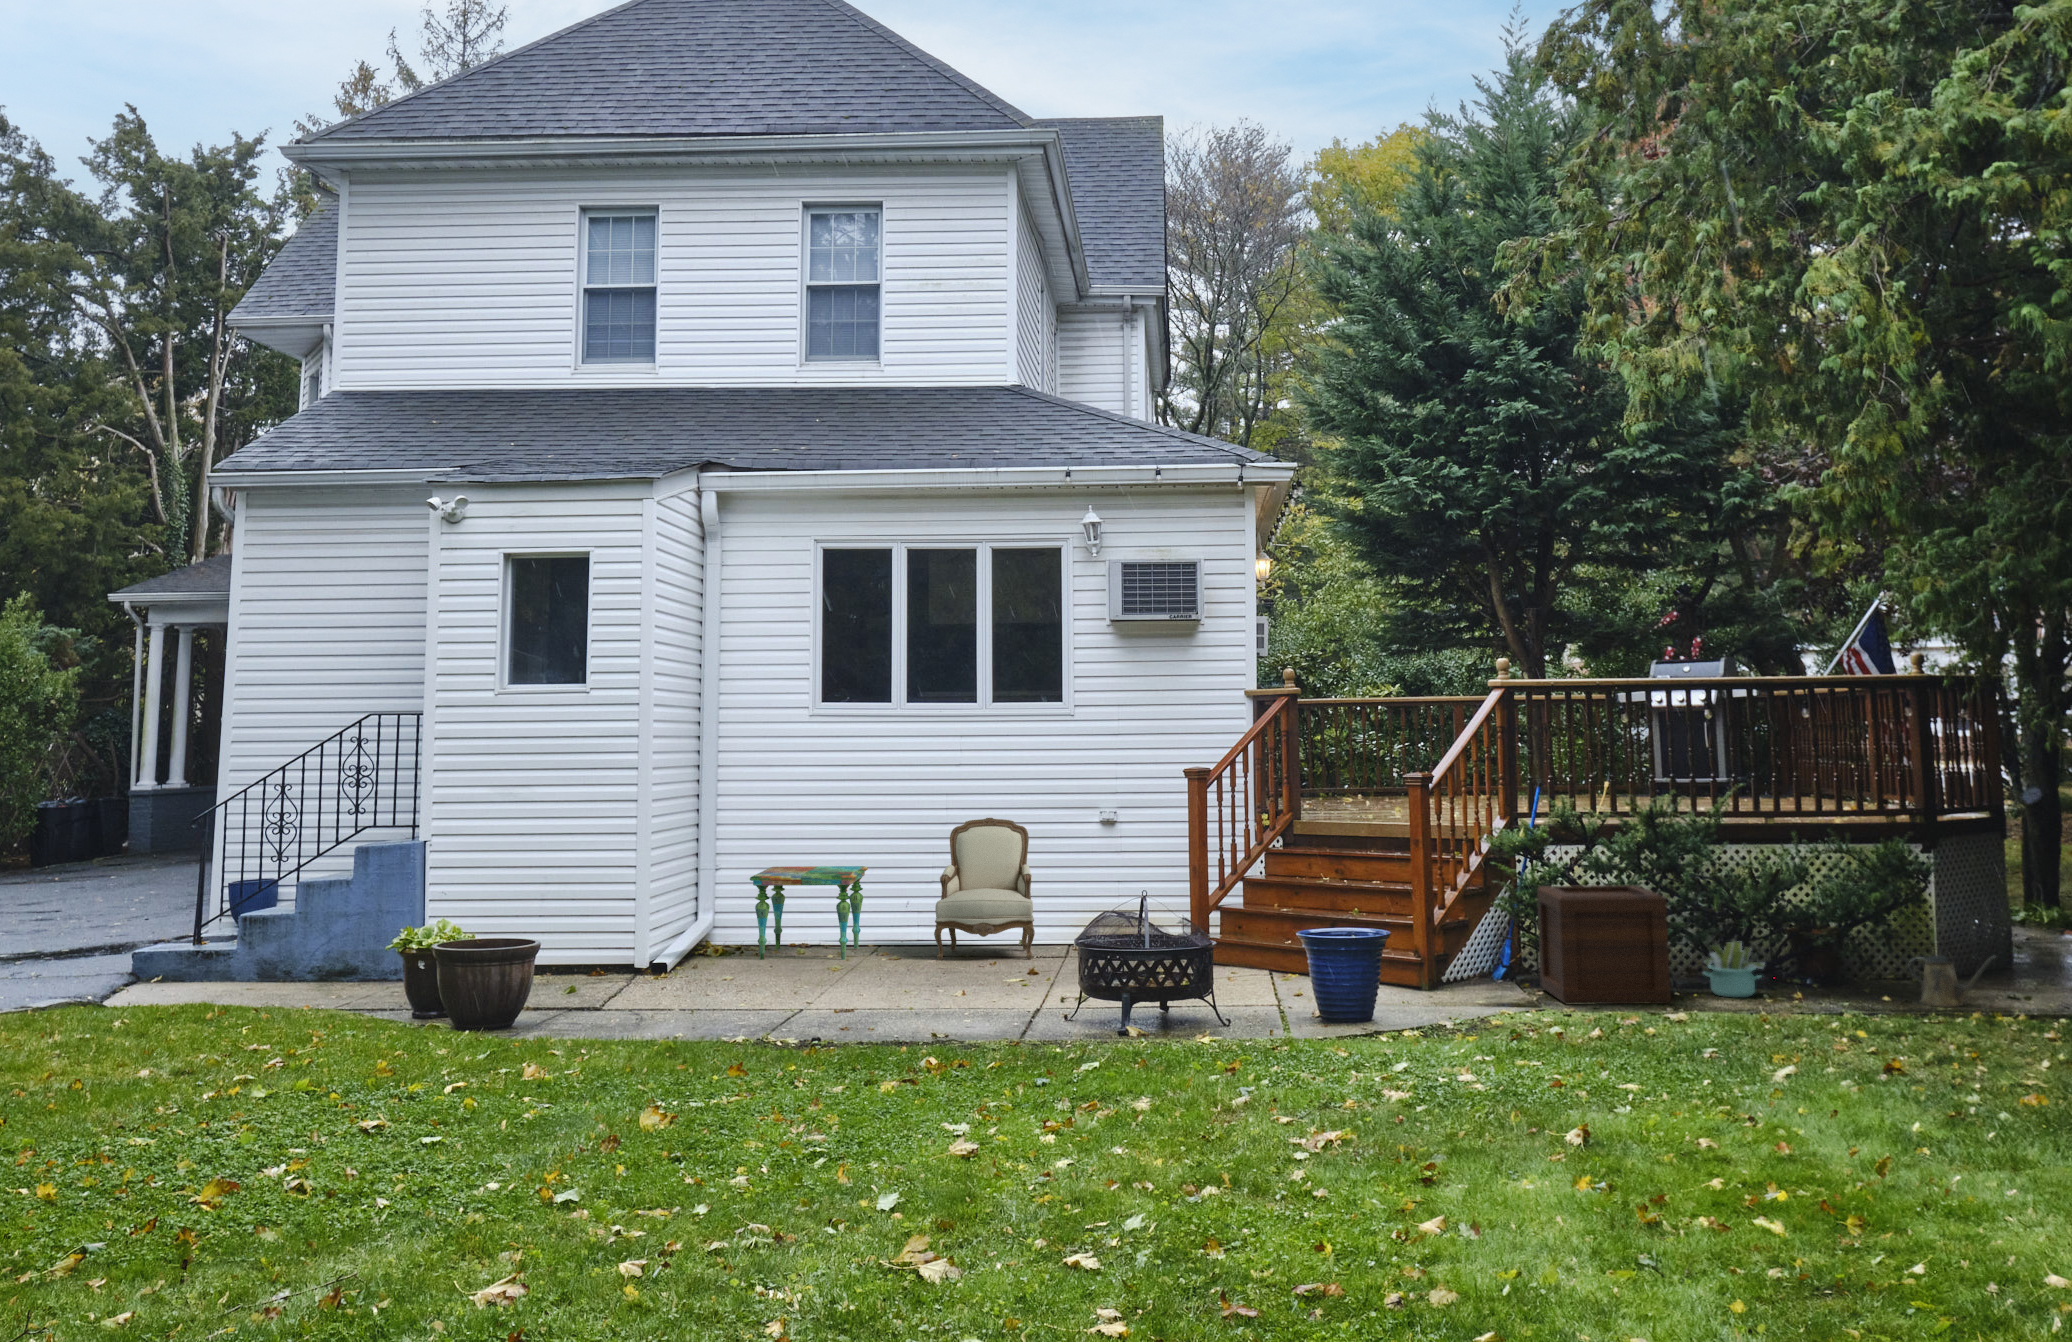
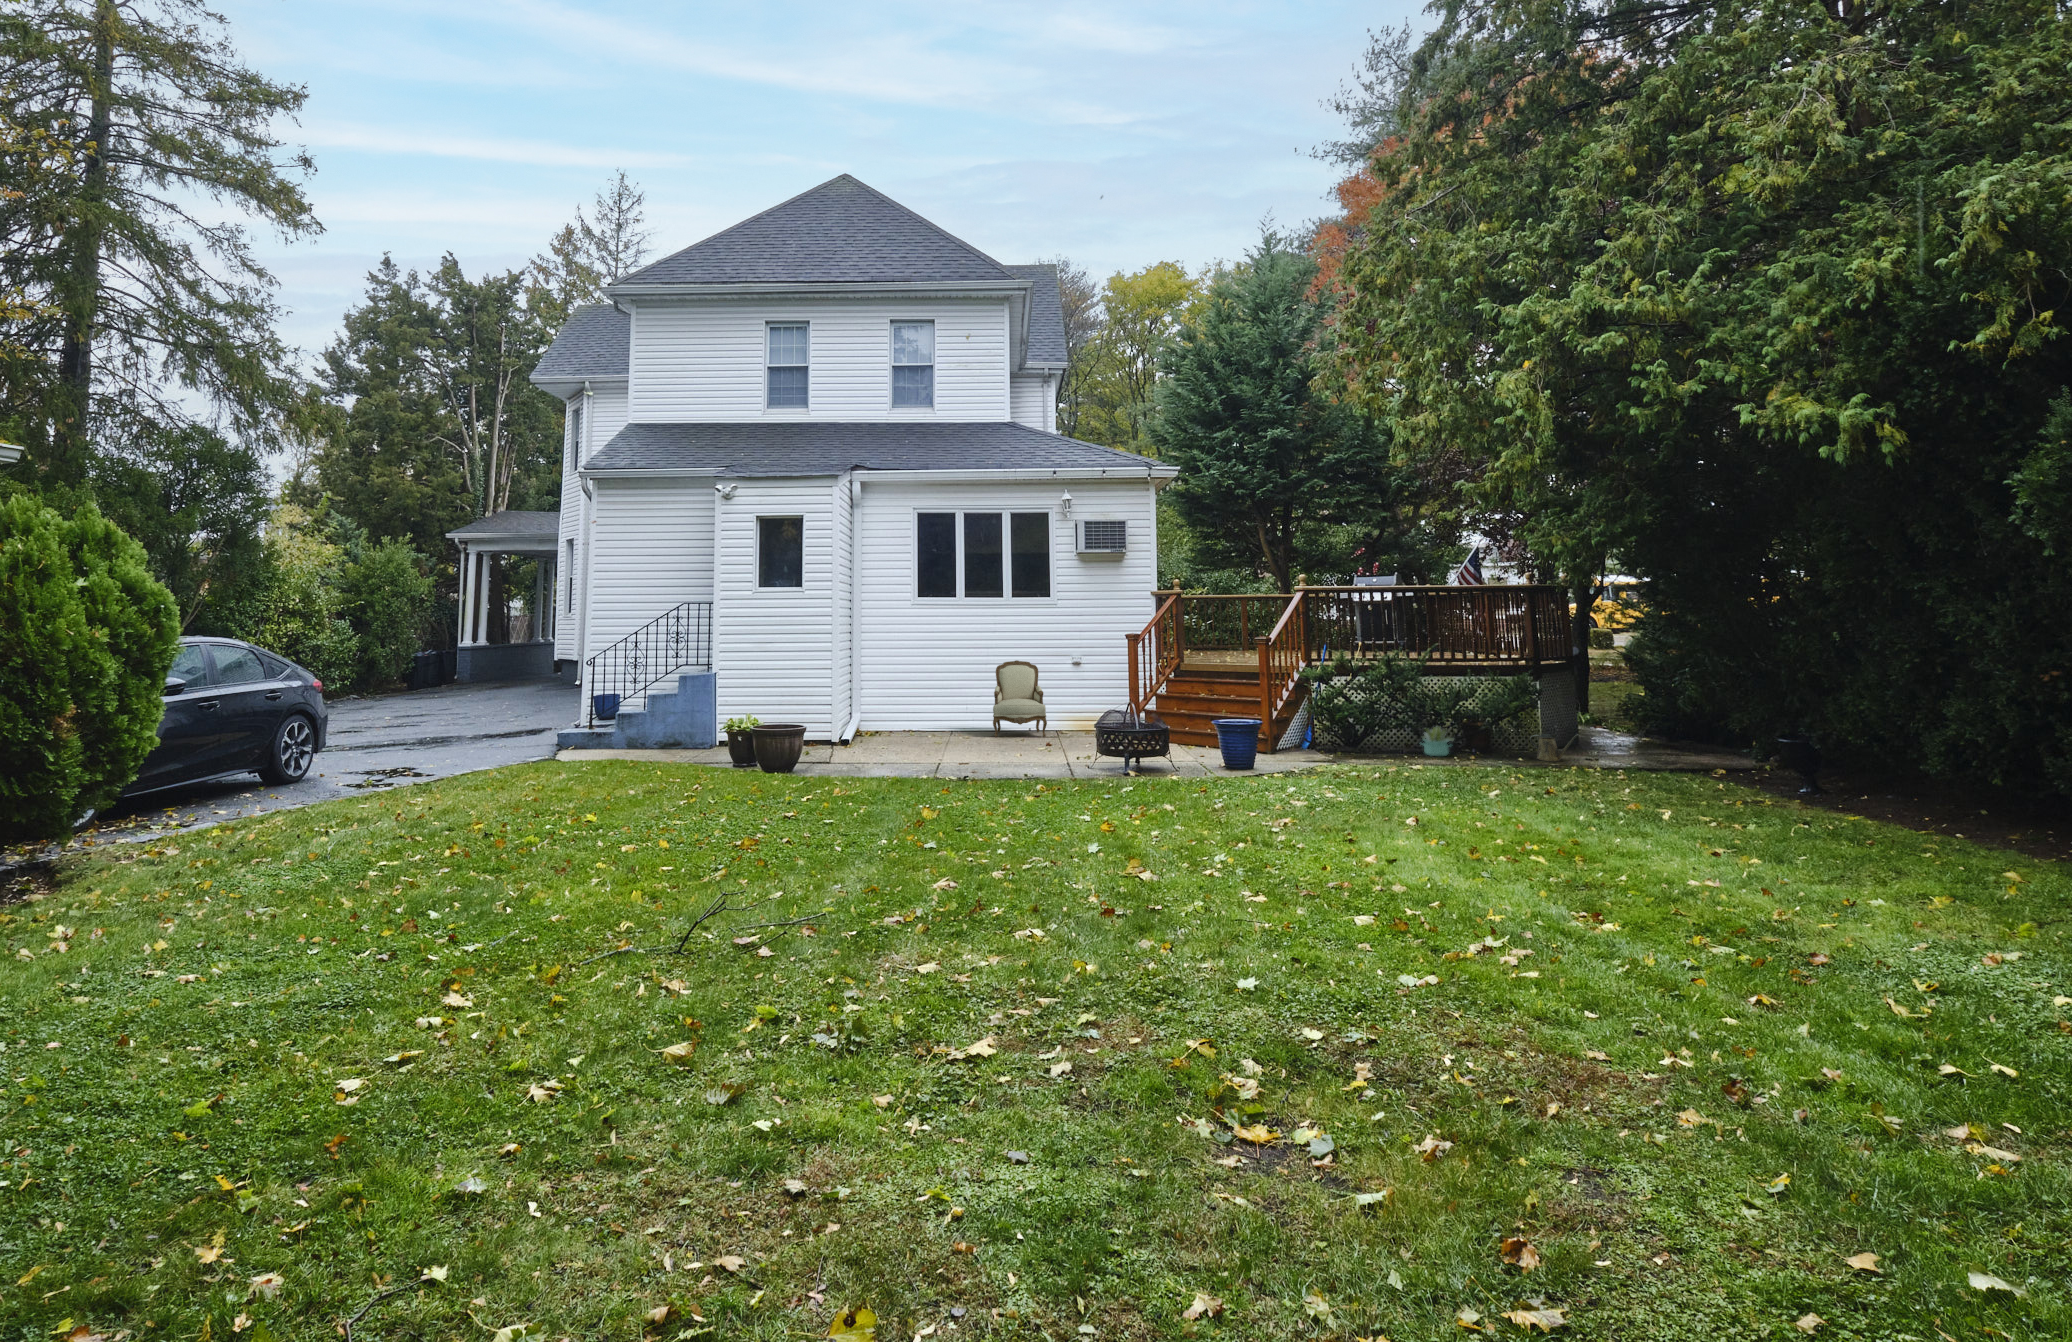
side table: present [750,866,868,960] -> none [893,687,951,737]
wooden crate: present [1537,885,1671,1005] -> none [1330,697,1407,760]

